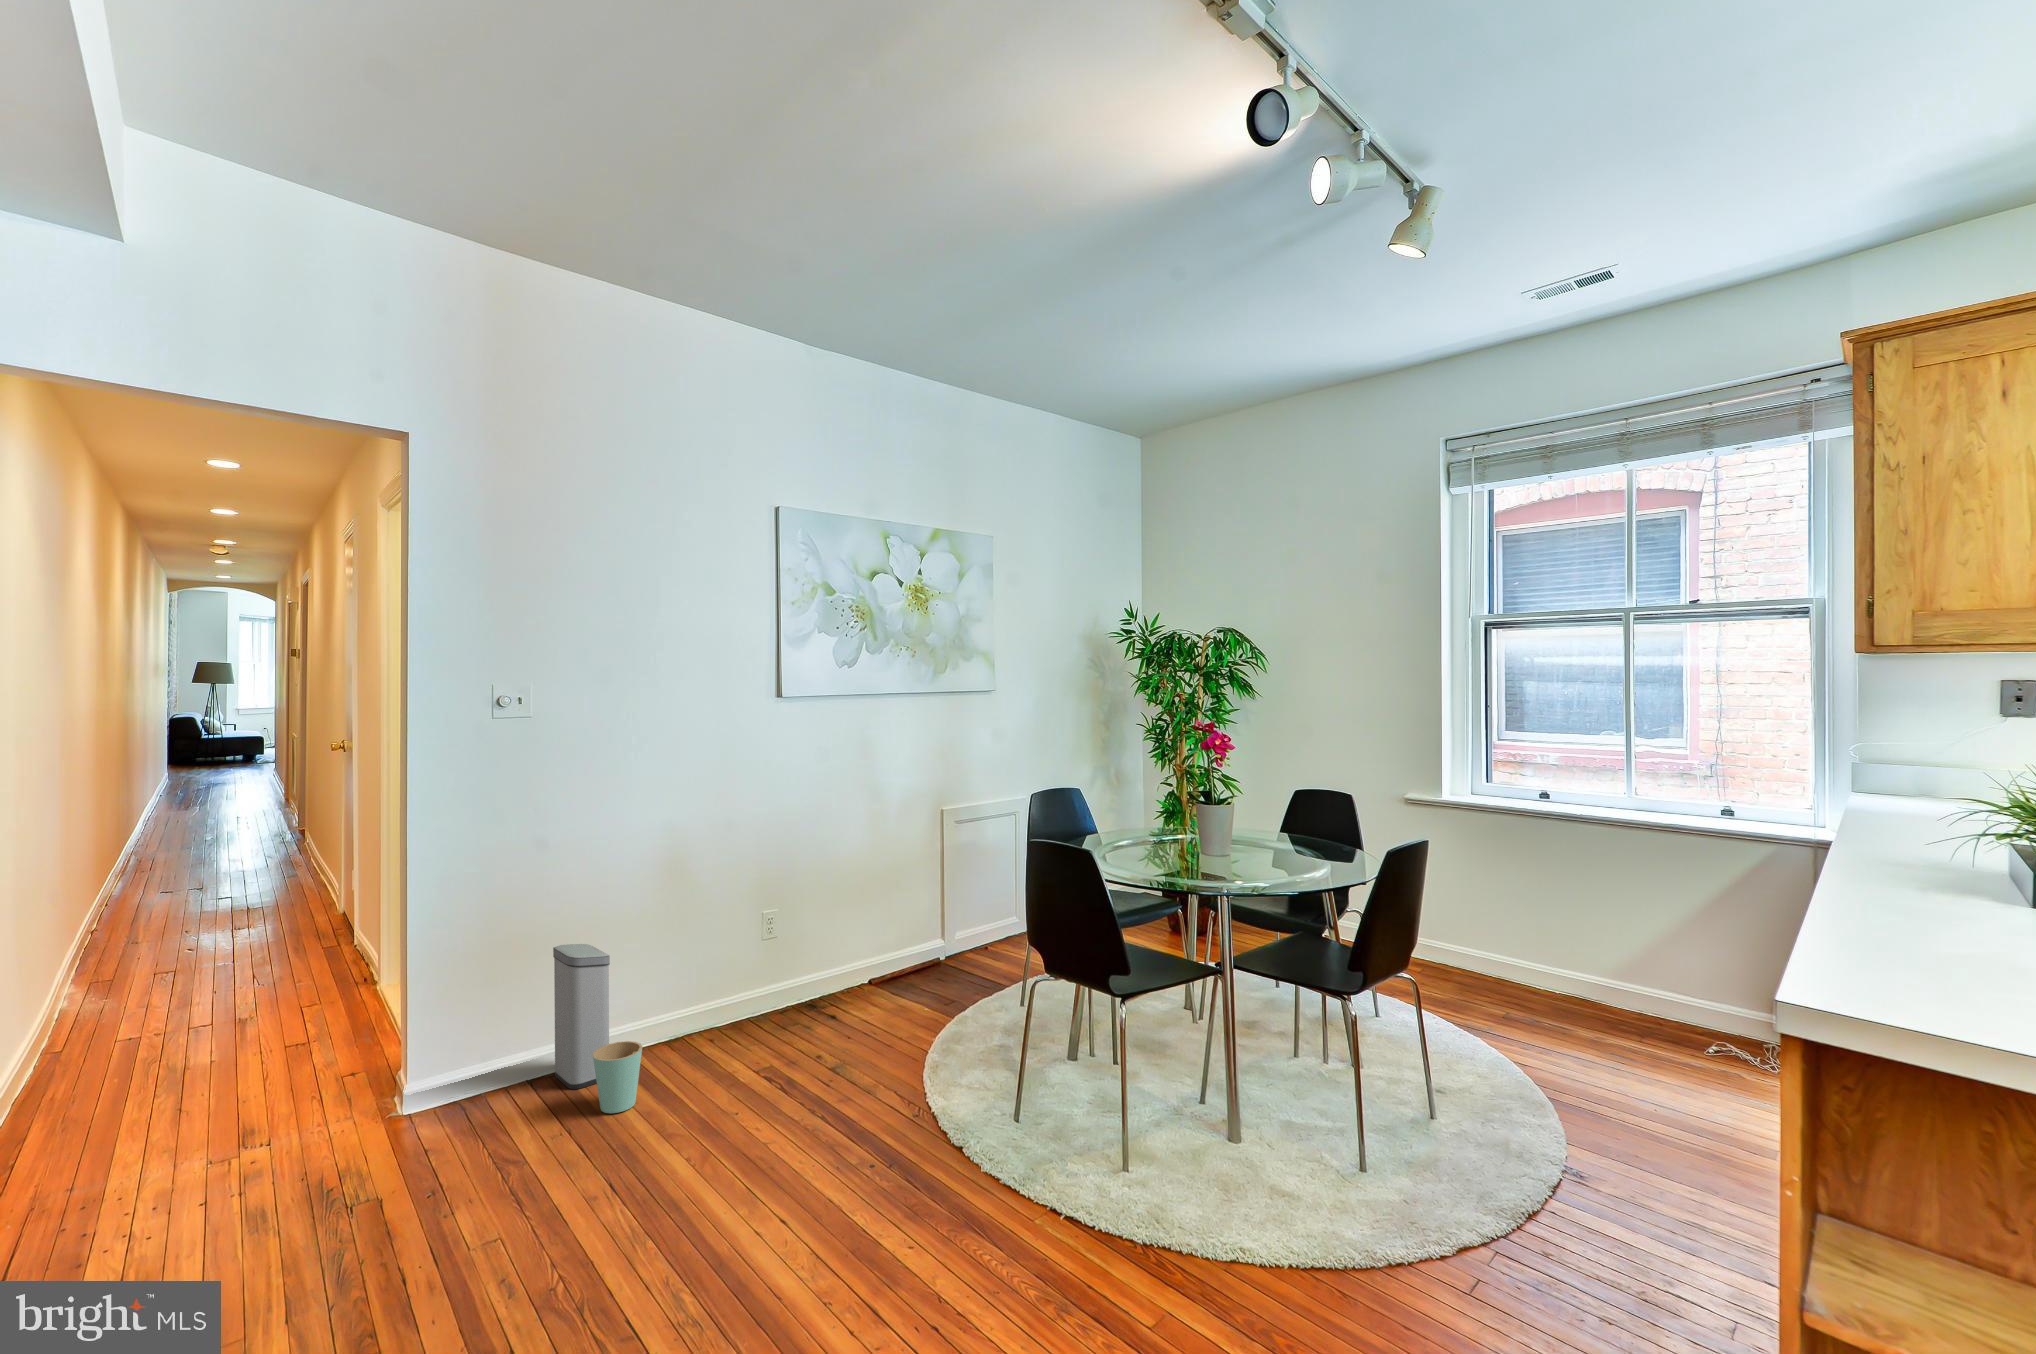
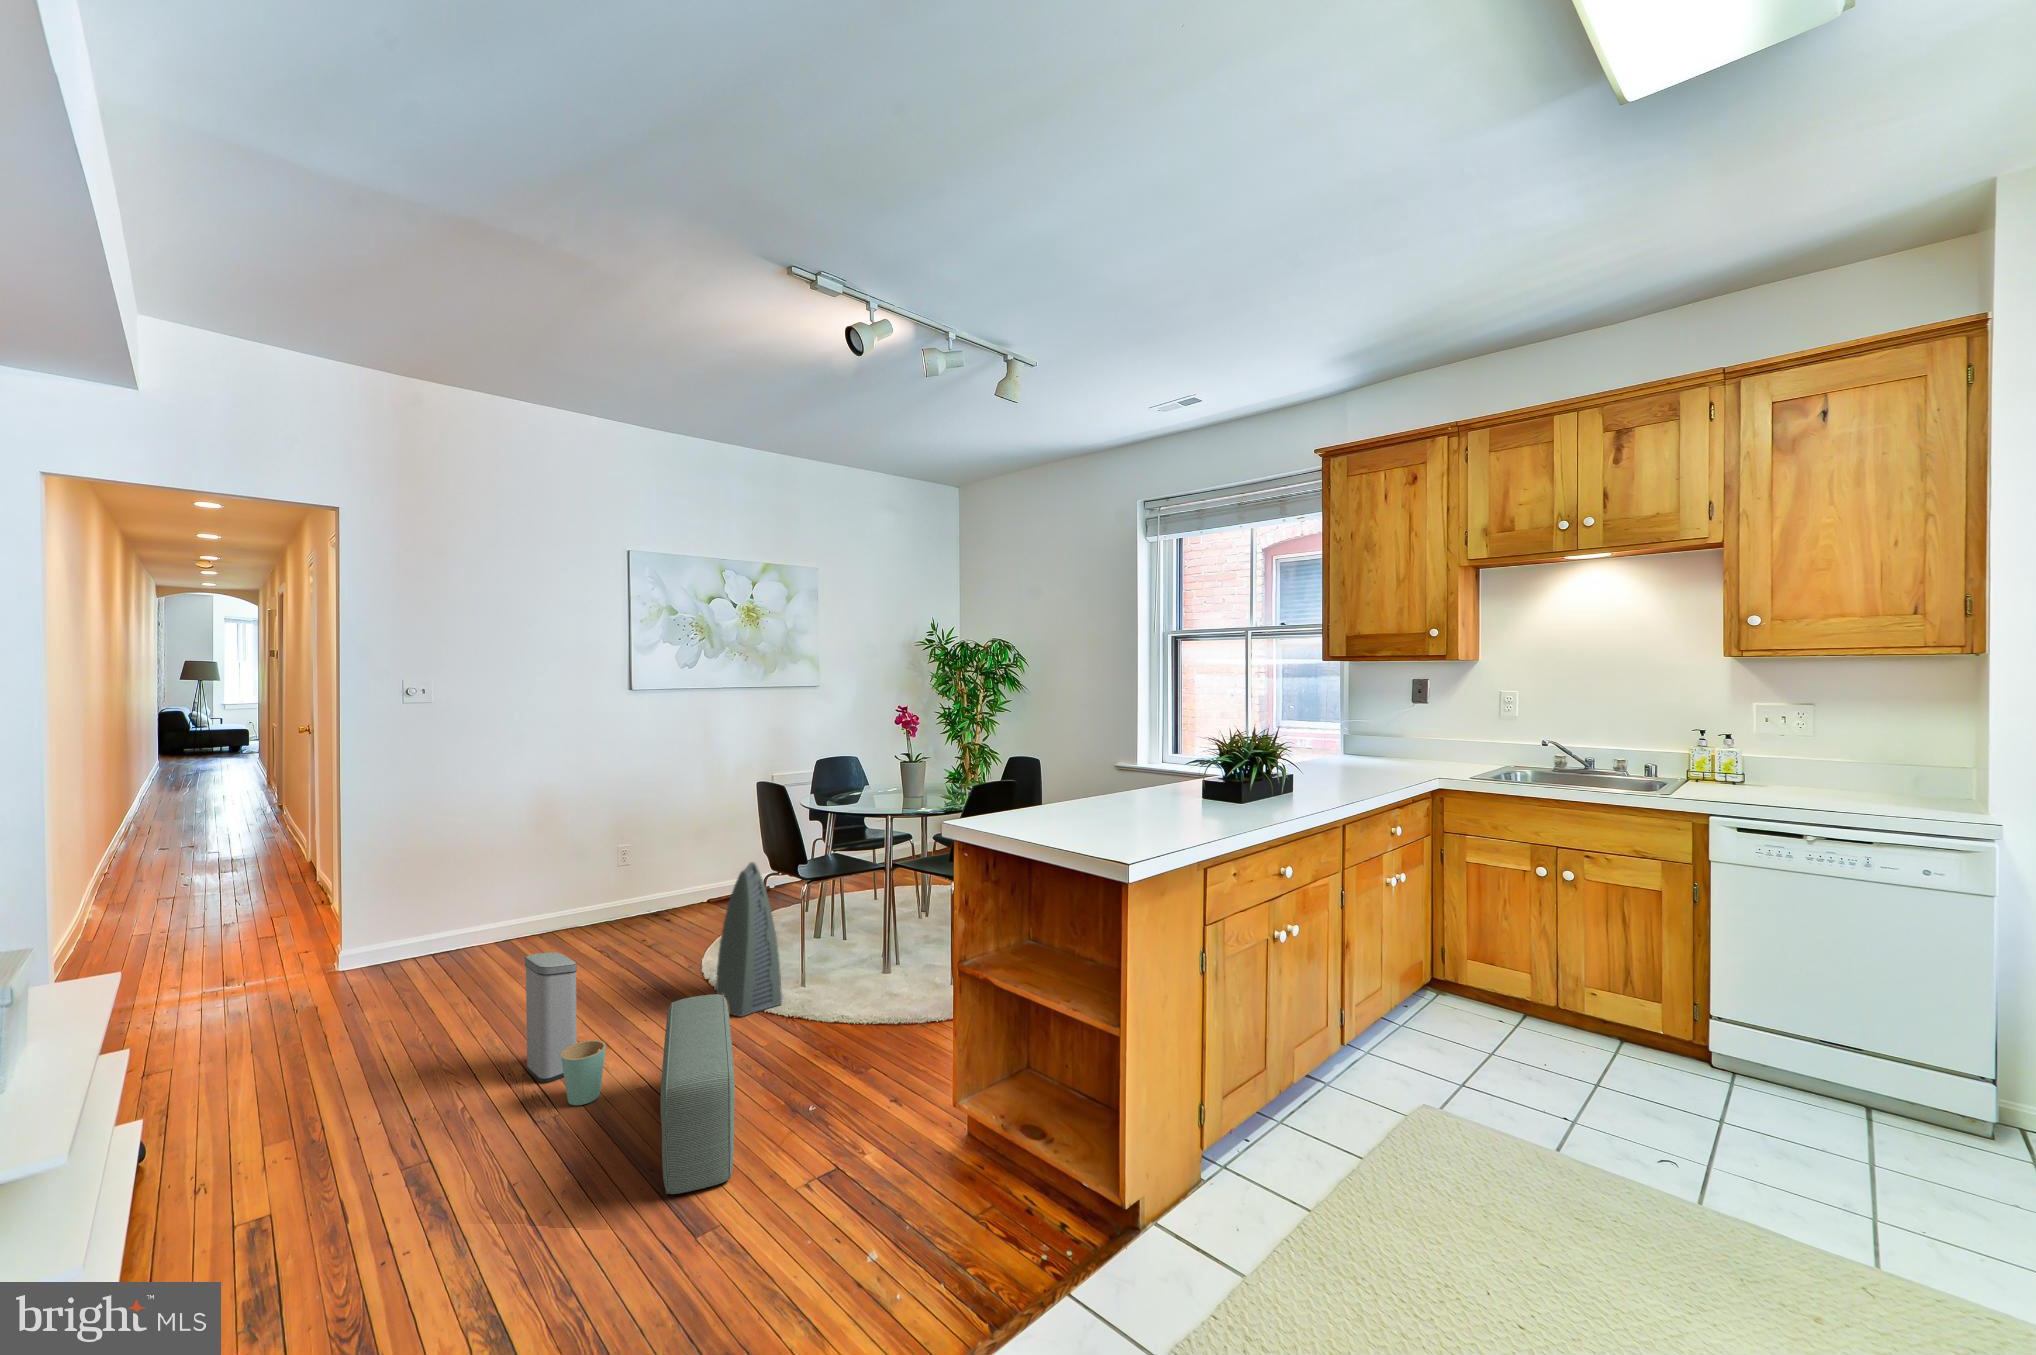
air purifier: none [760,852,834,1026] -> present [716,862,782,1017]
pouf: none [707,992,788,1210] -> present [660,994,735,1194]

